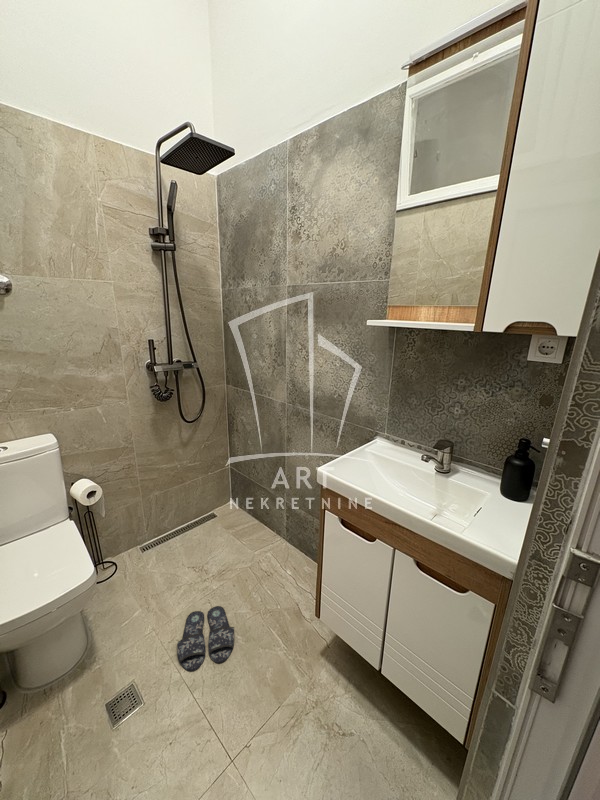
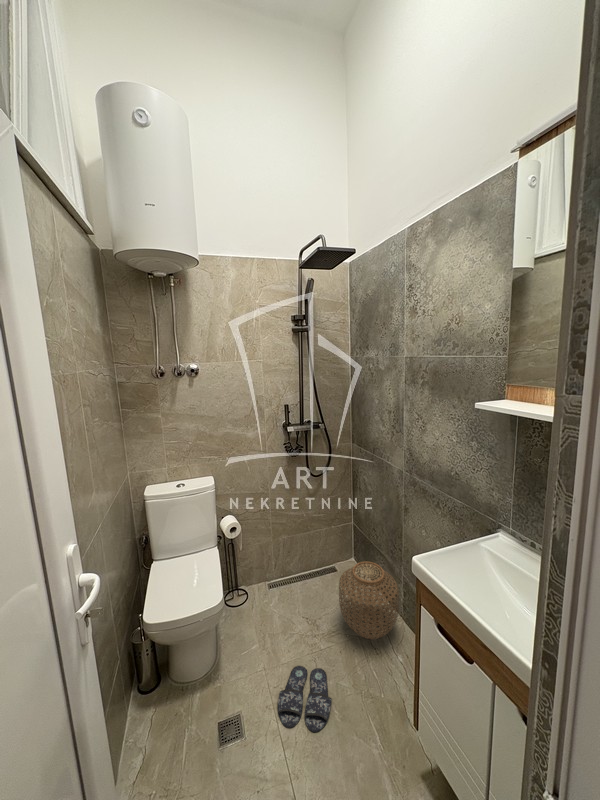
woven basket: none [226,496,284,566] -> present [339,562,399,639]

